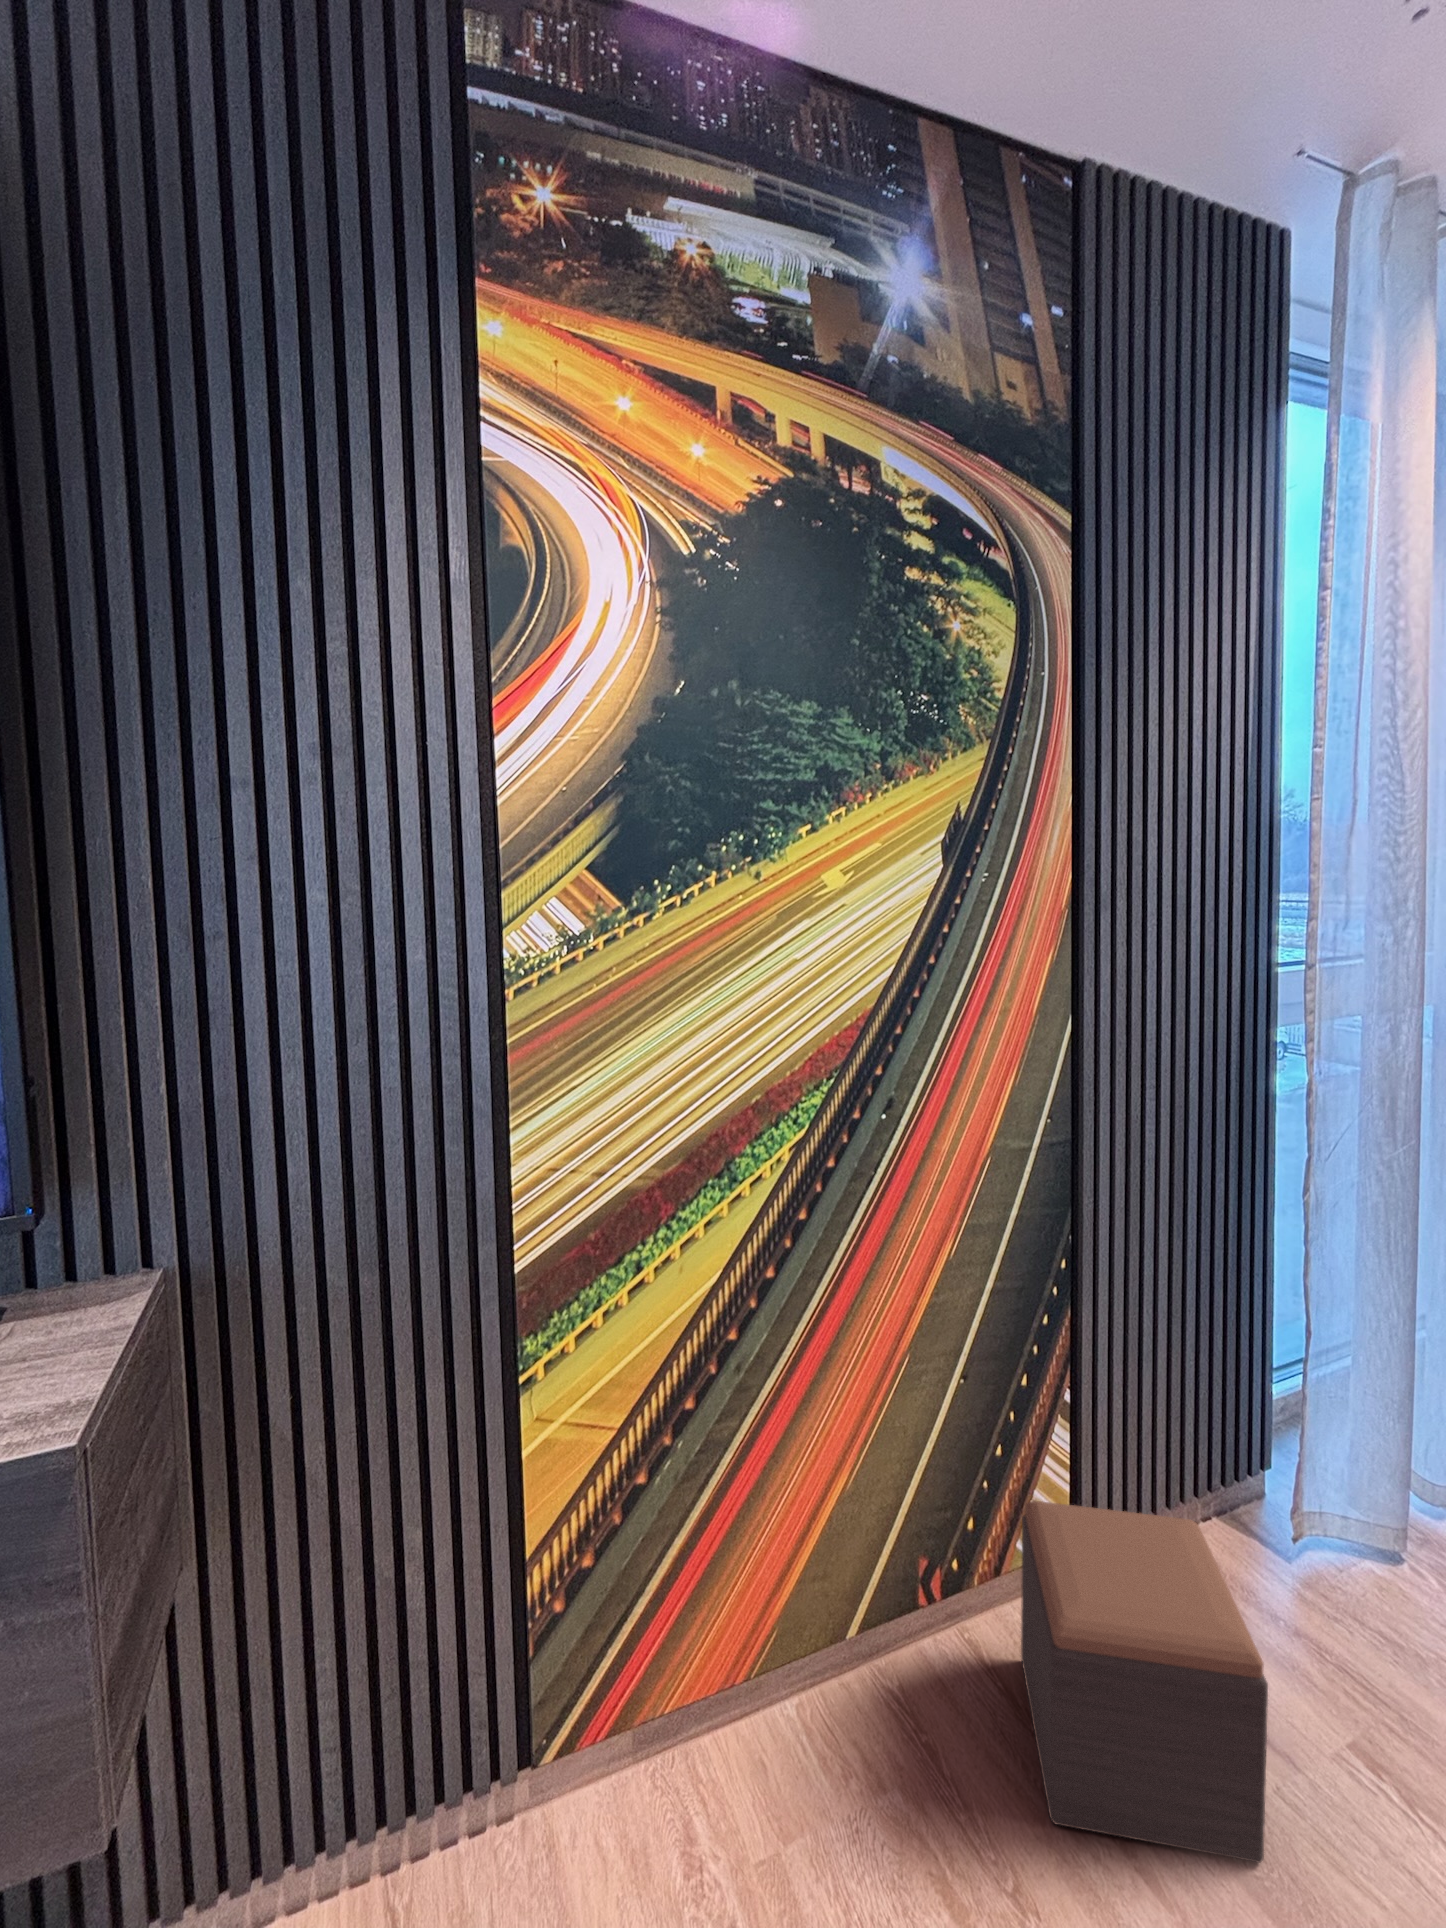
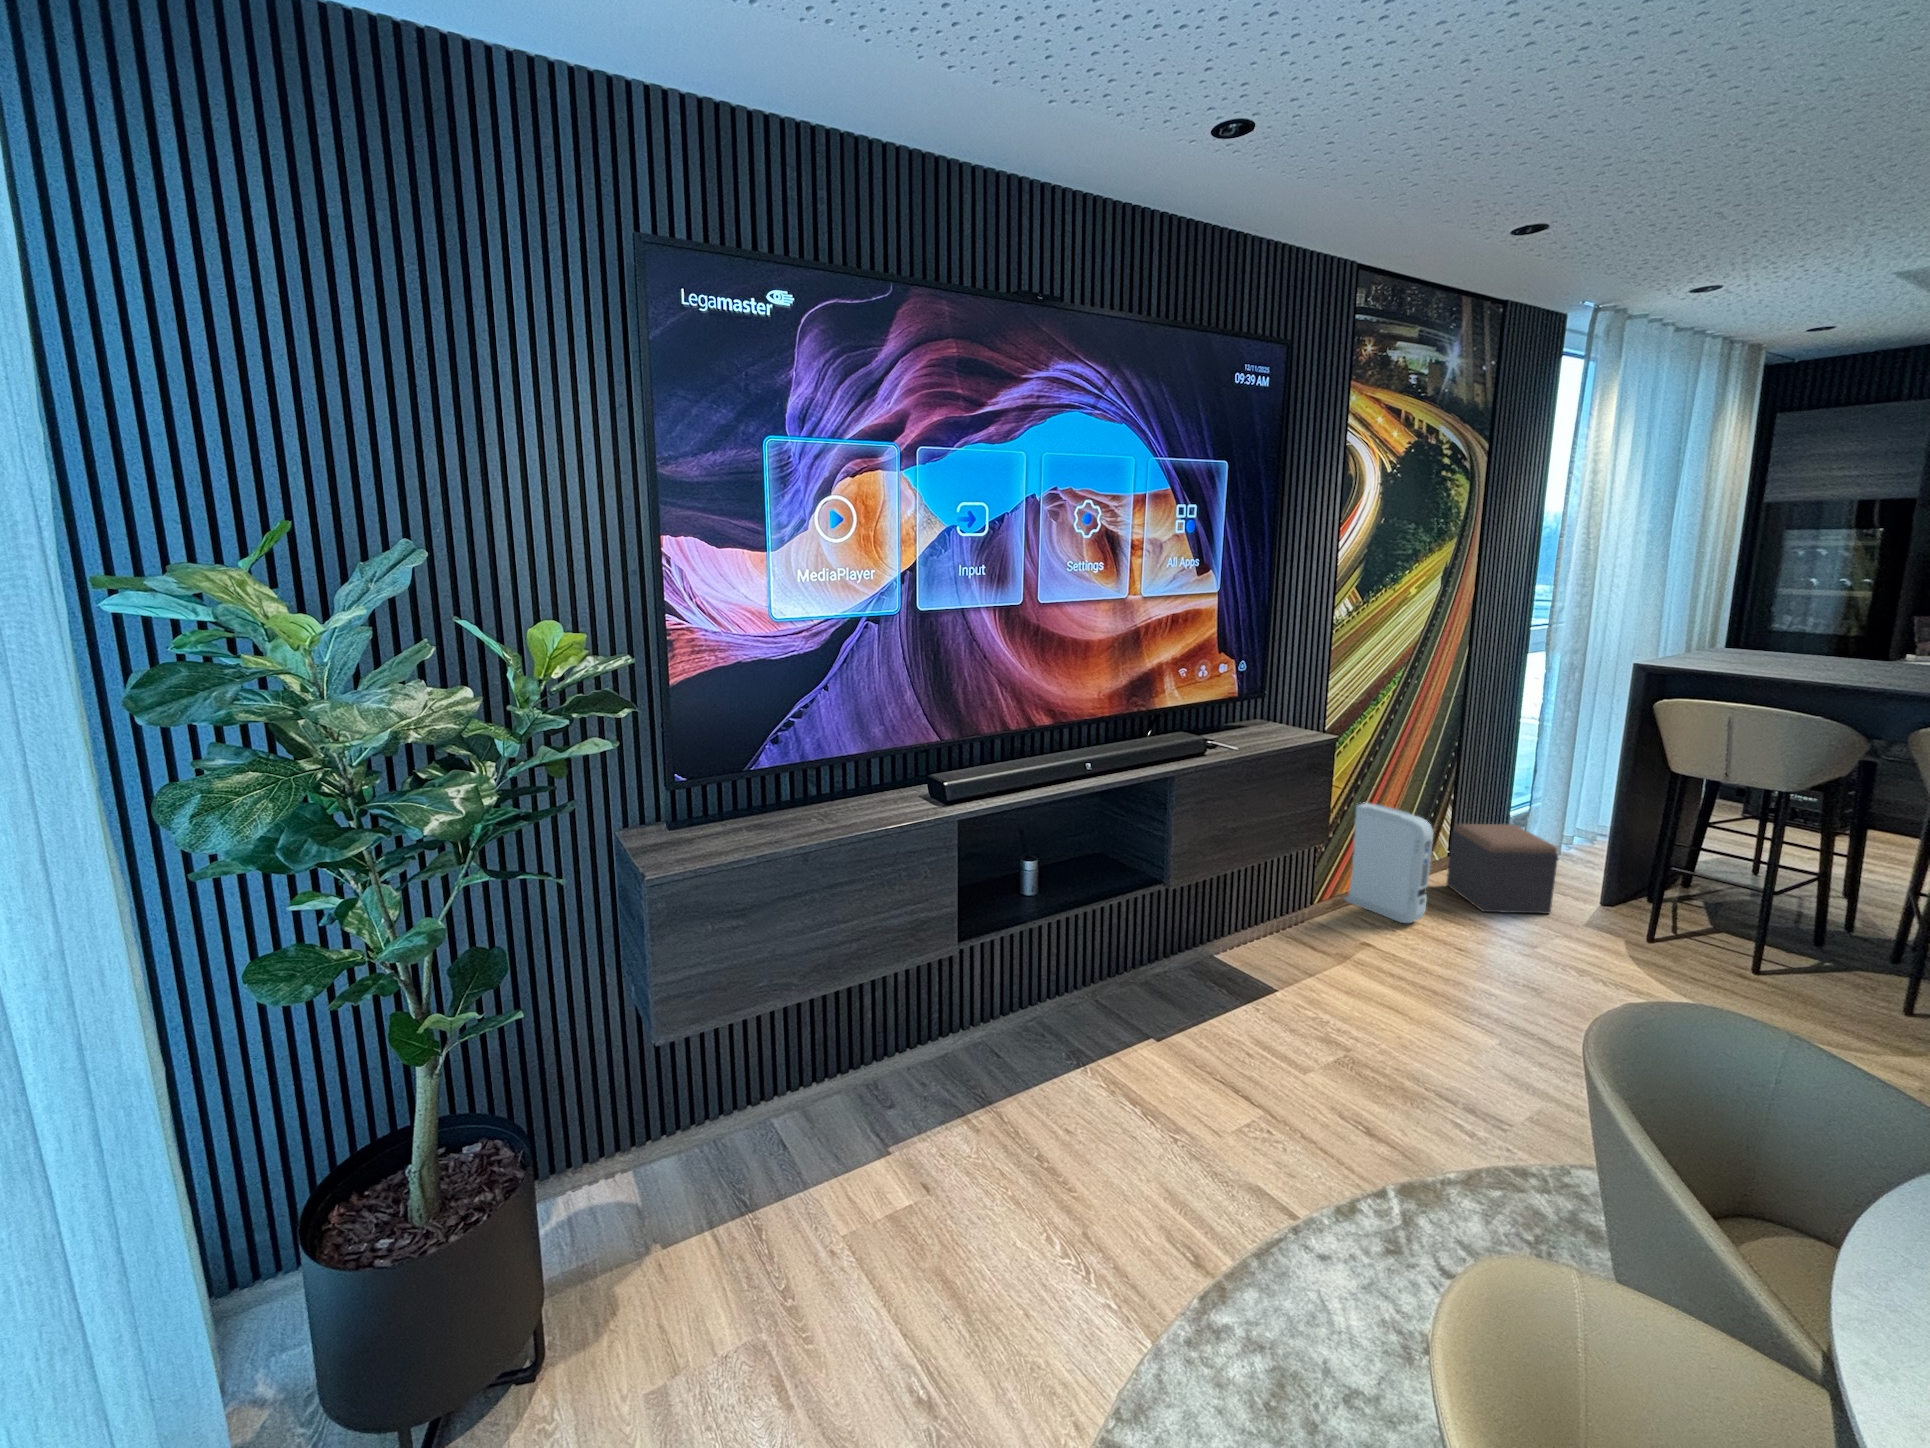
air purifier: none [678,1442,833,1880] -> present [1344,802,1433,923]

